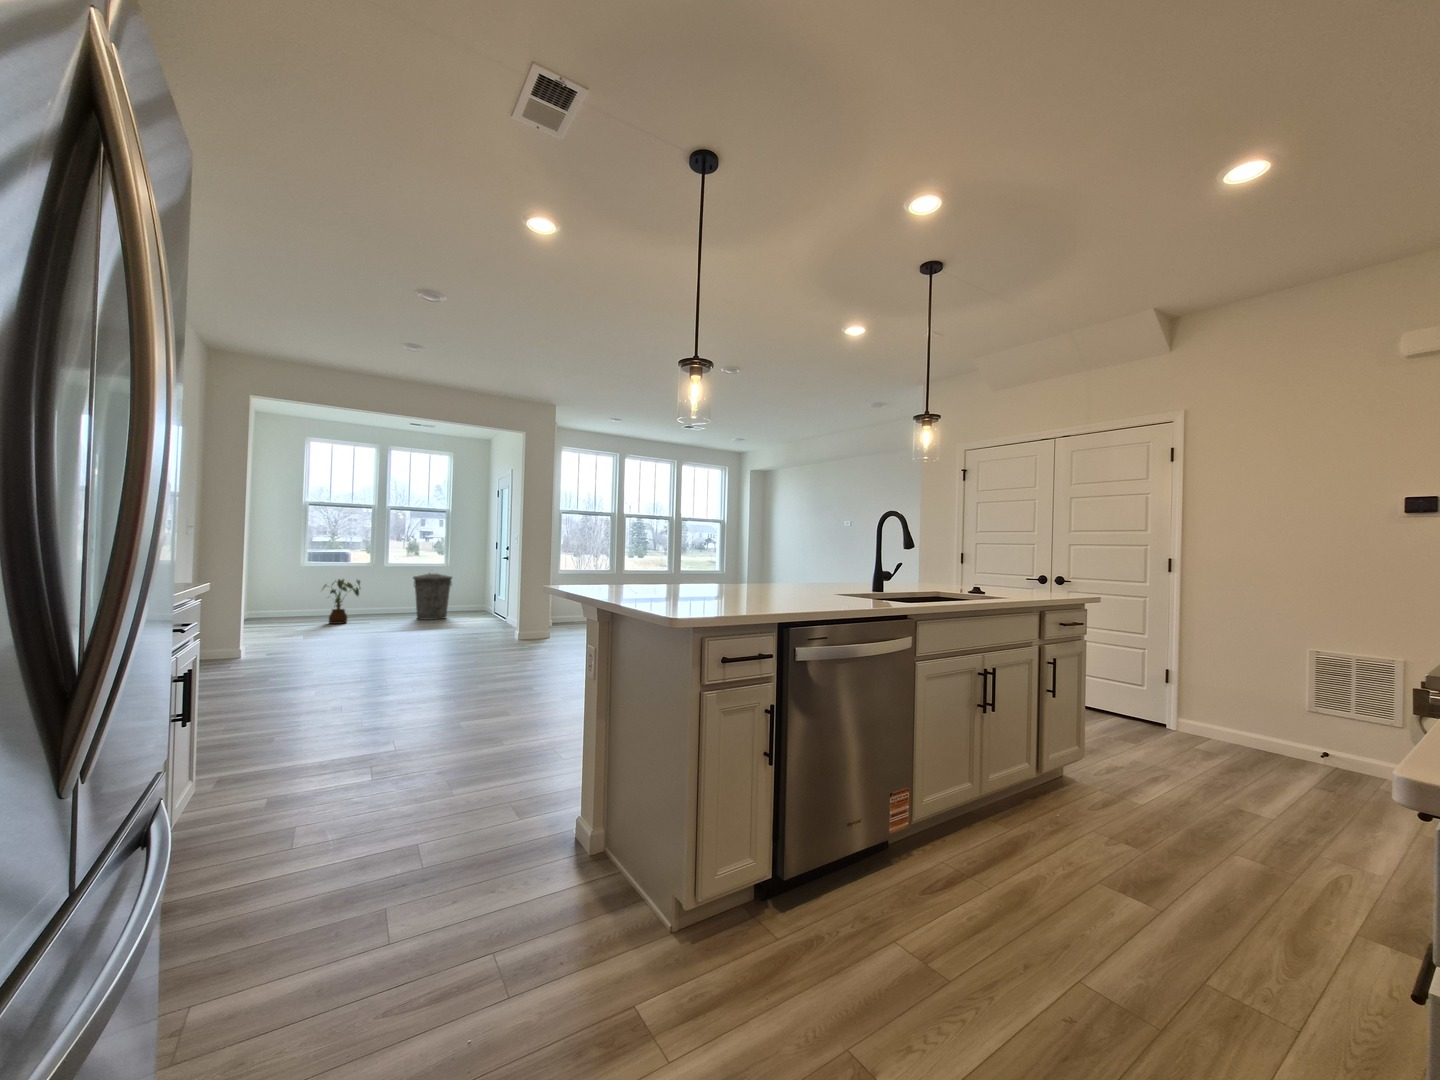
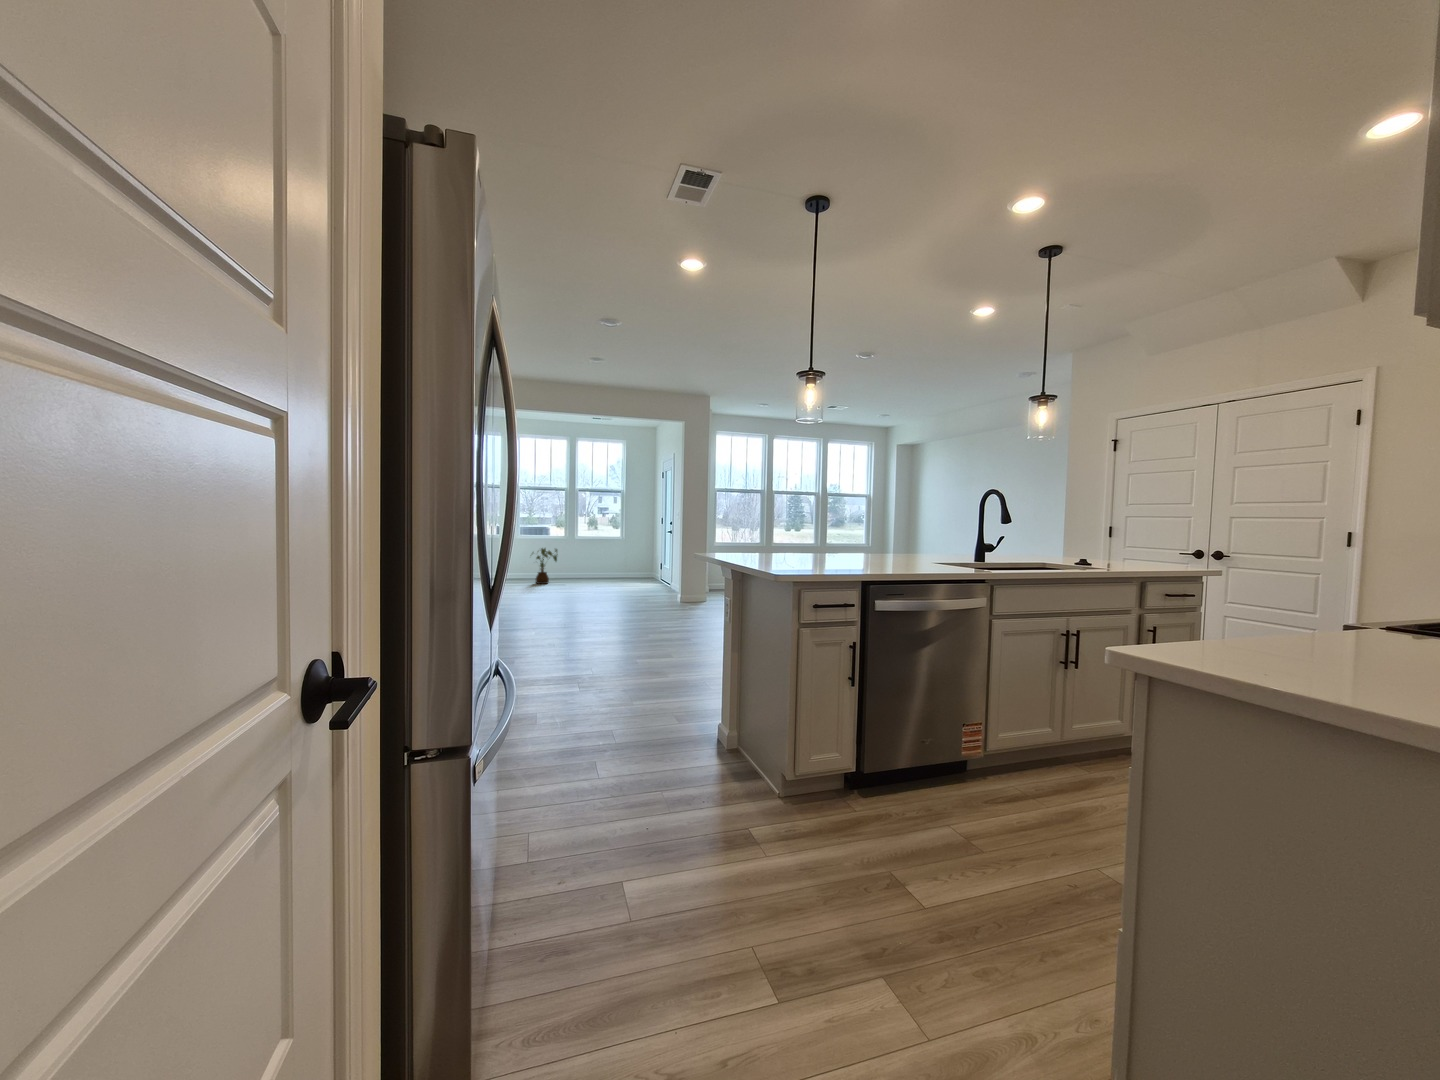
trash can: present [413,573,452,620] -> none [596,542,627,583]

